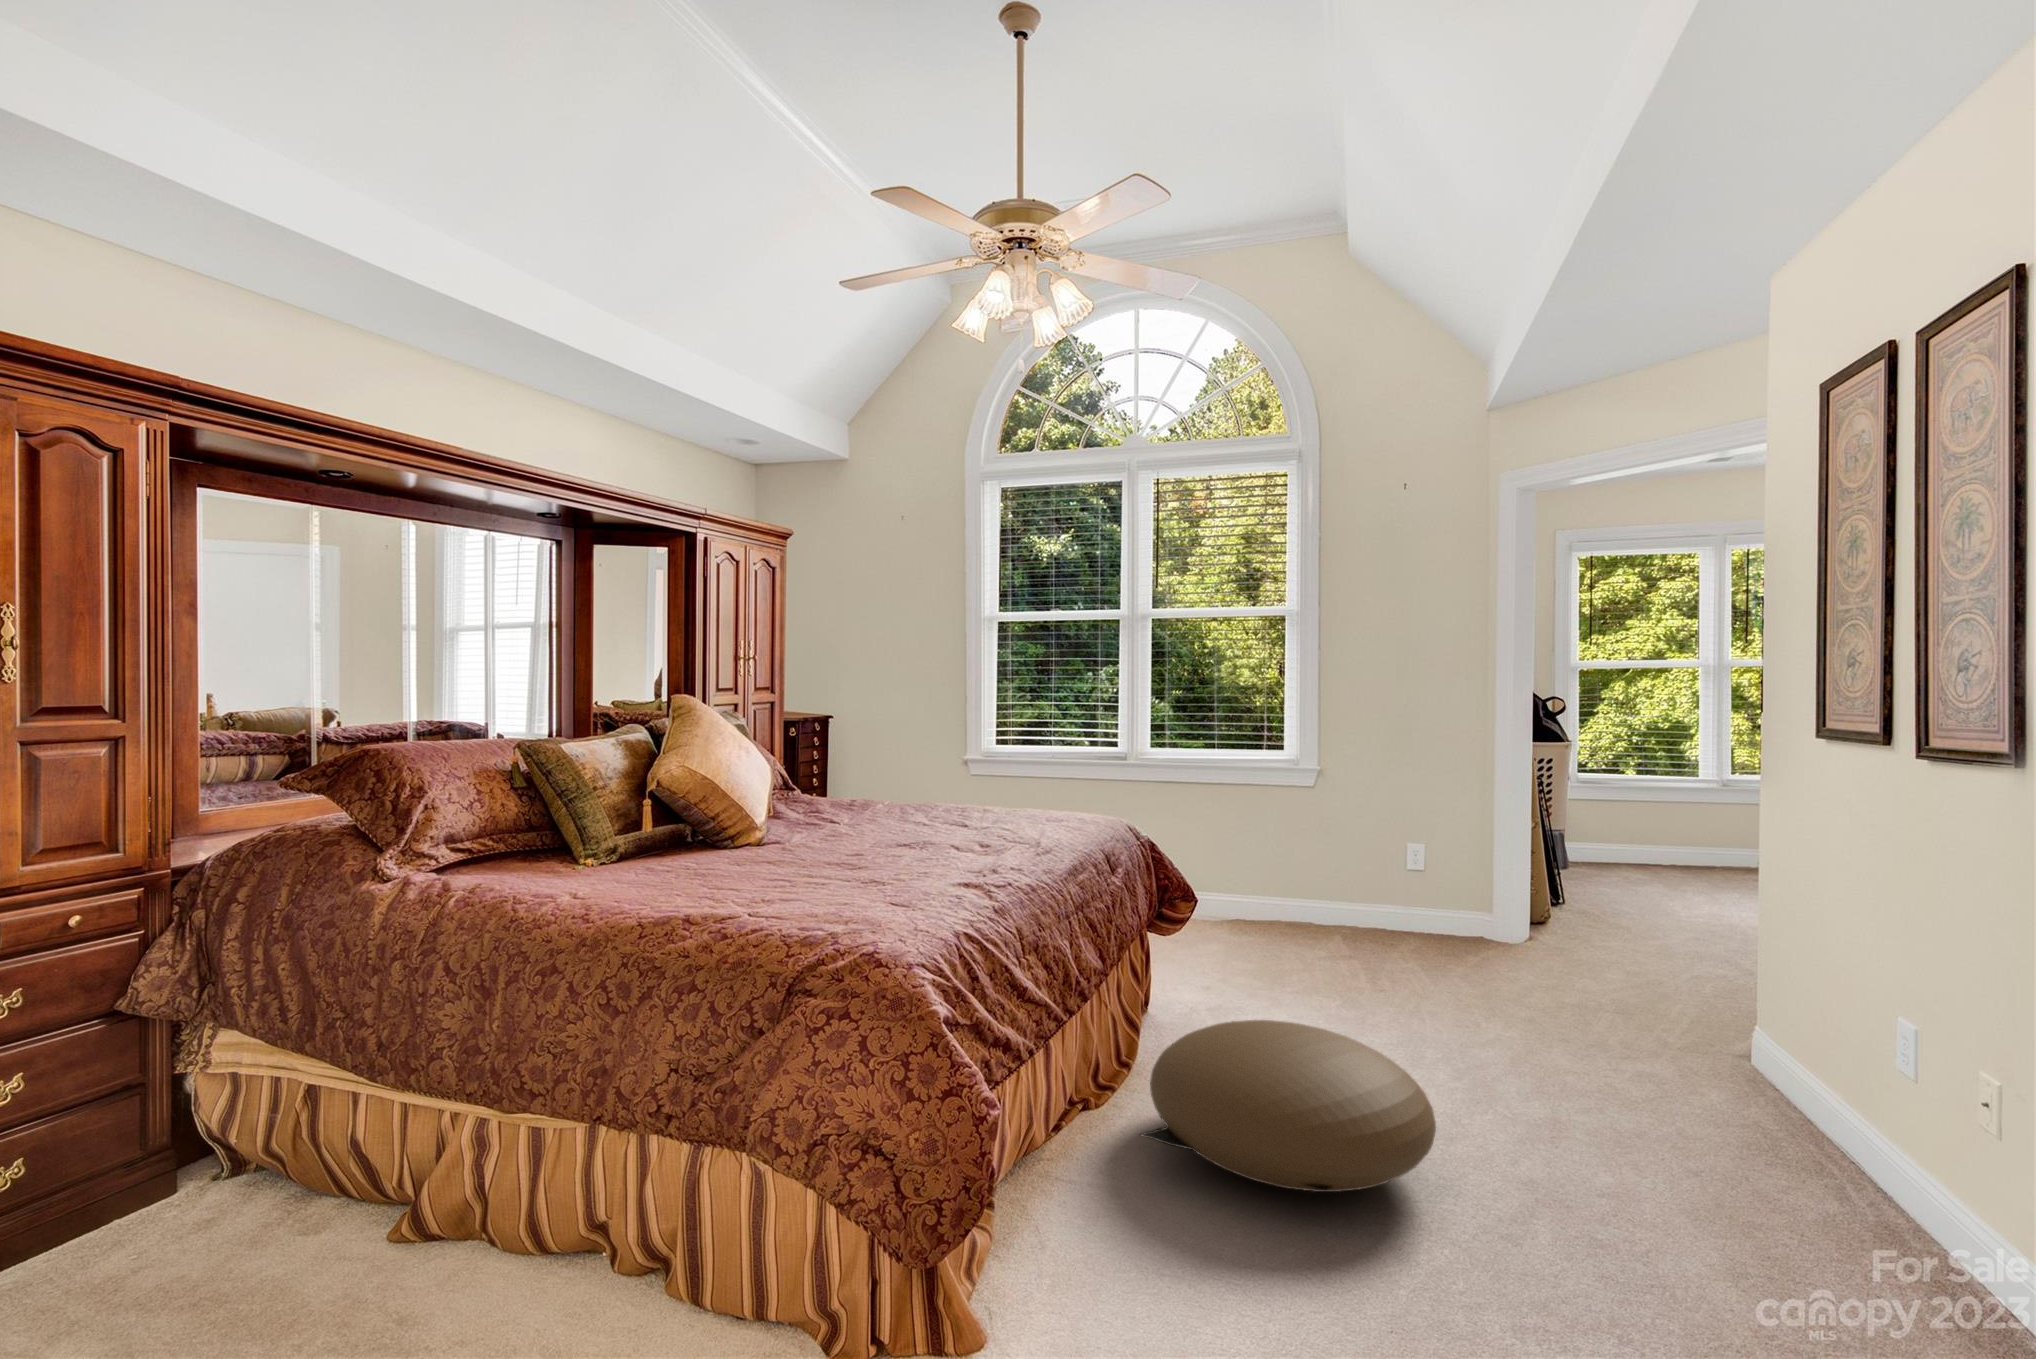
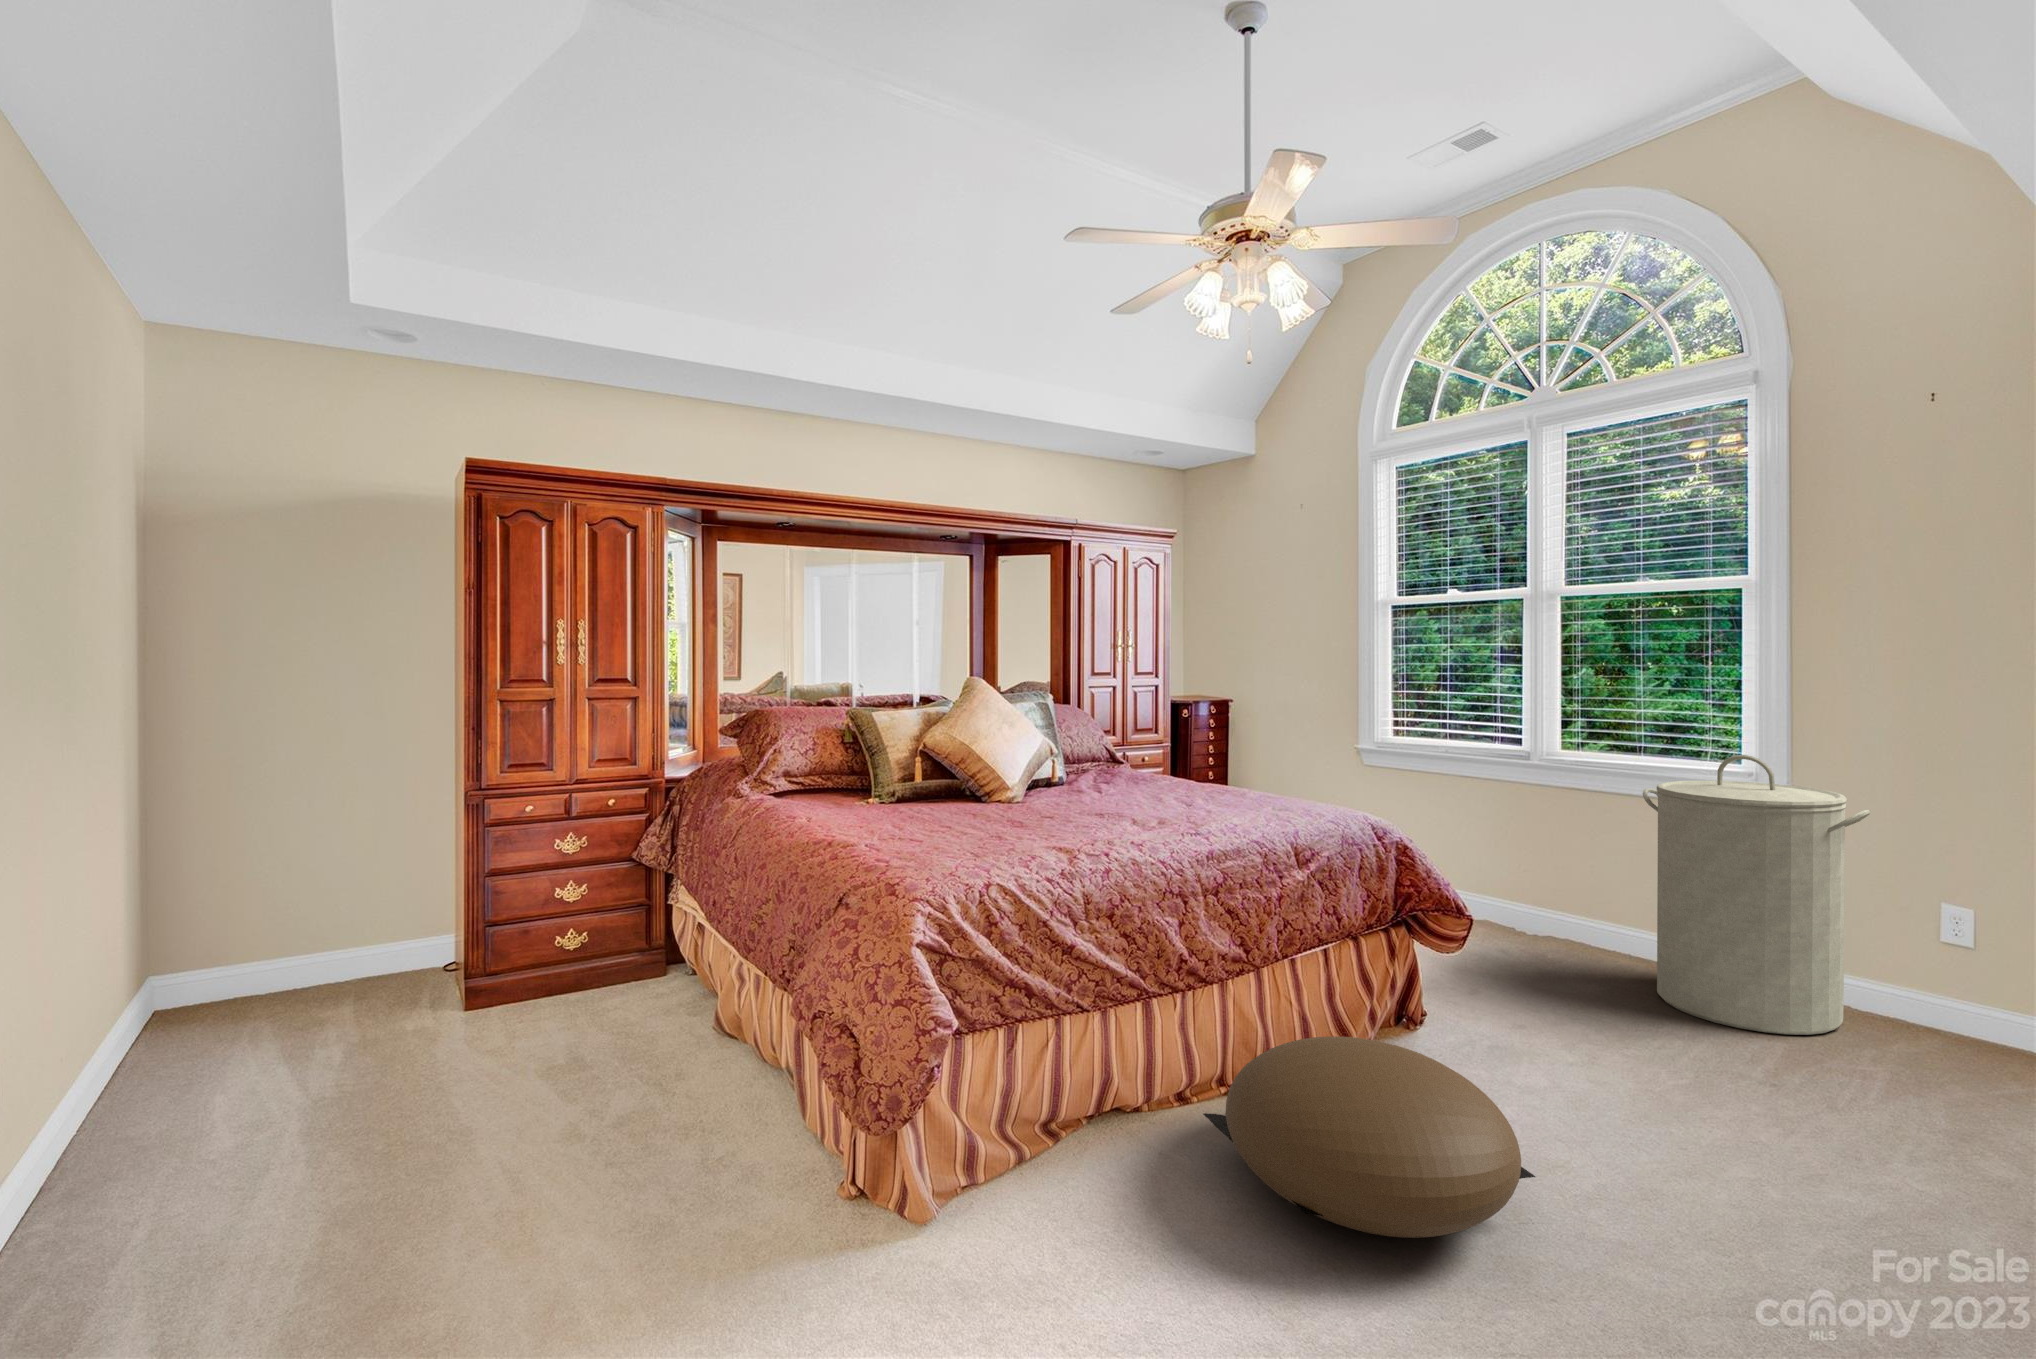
laundry hamper: none [1243,742,1396,957] -> present [1643,755,1870,1035]

